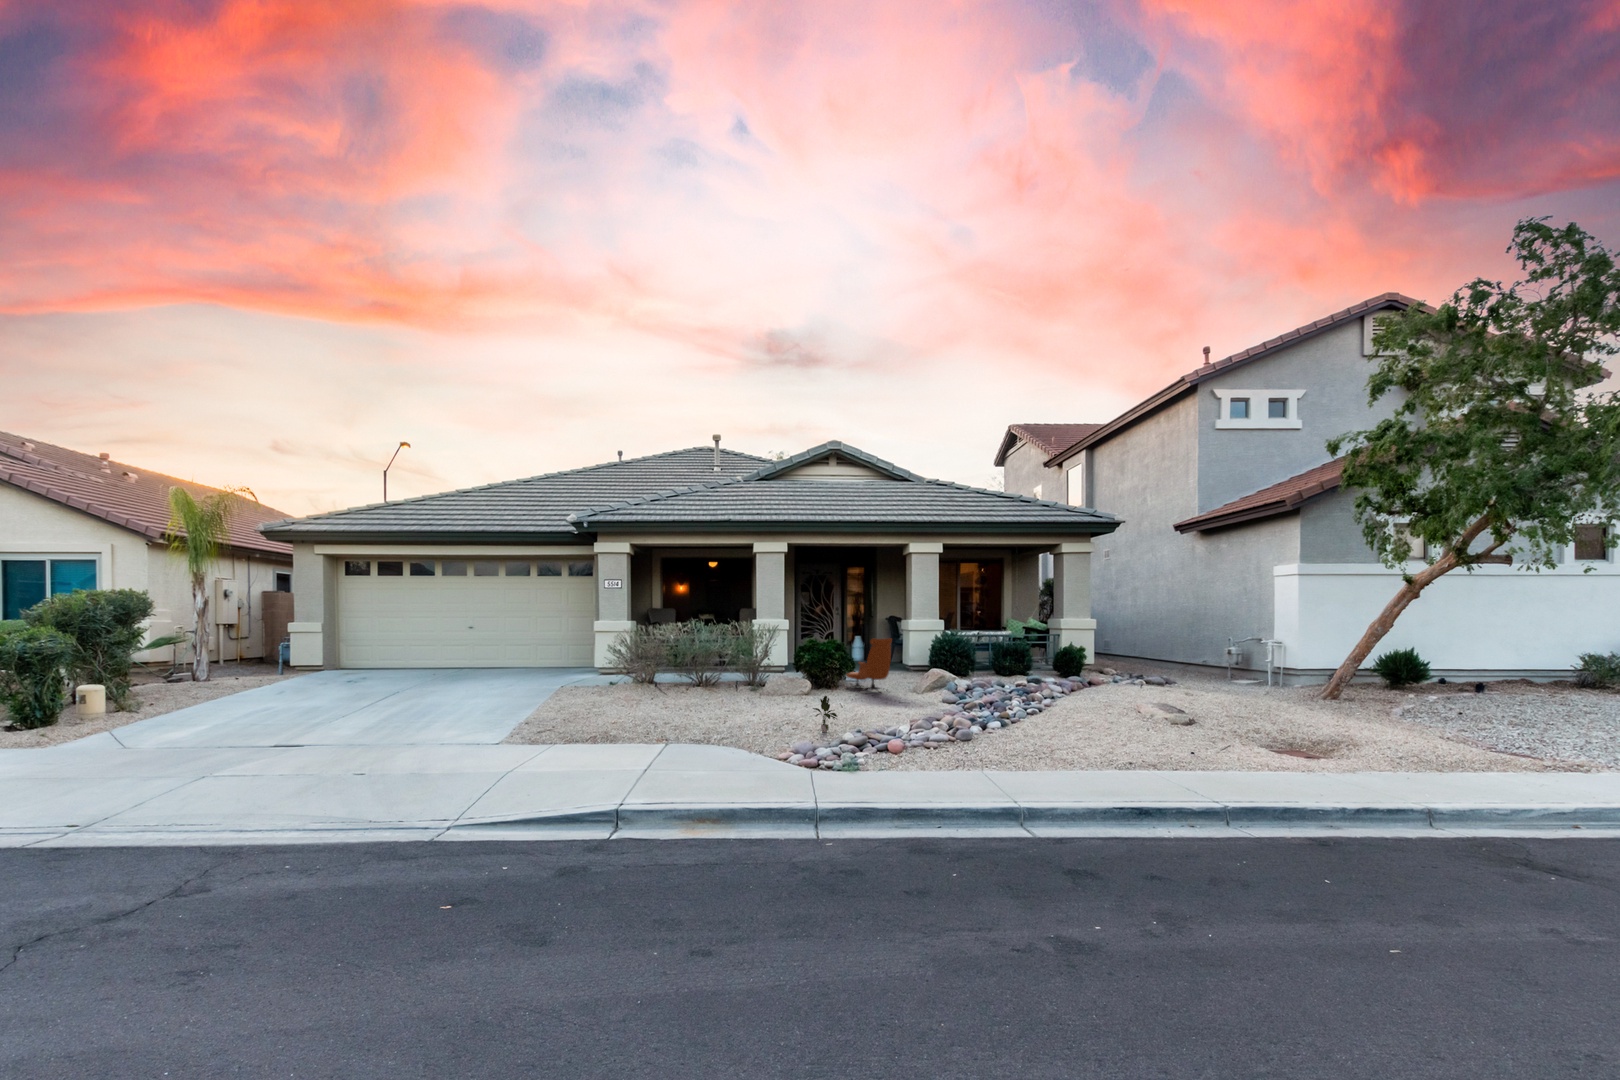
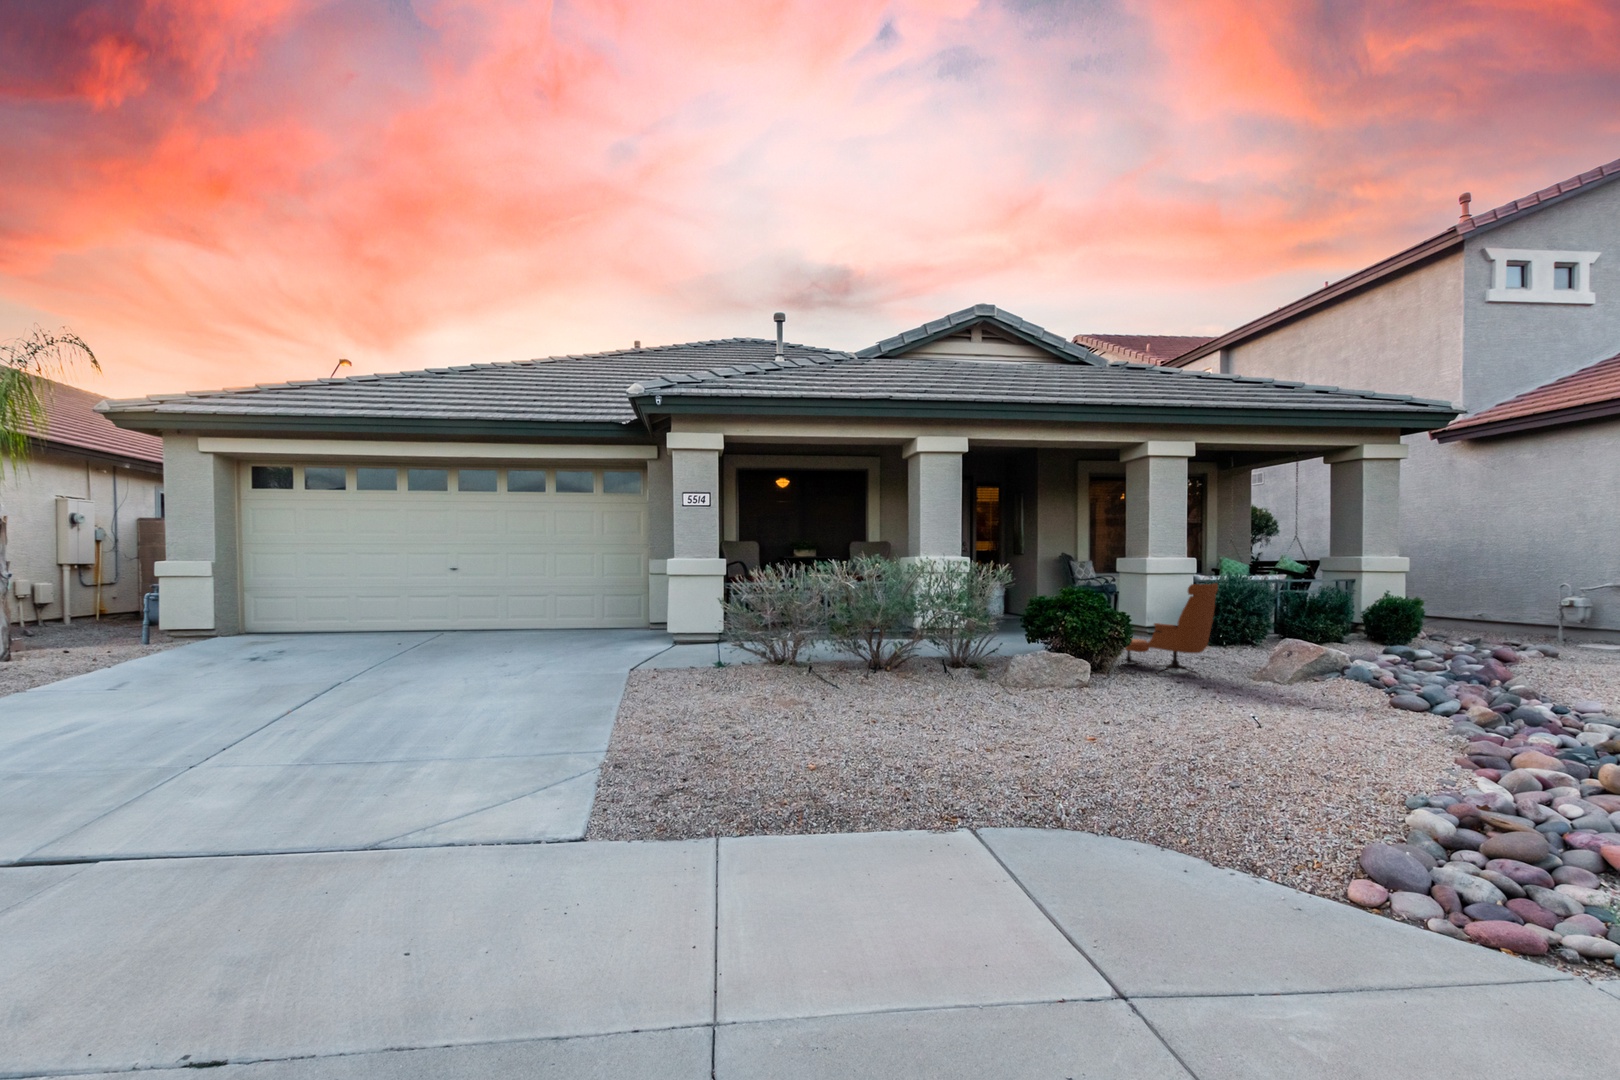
potted plant: present [813,696,837,733] -> none [1329,711,1392,794]

